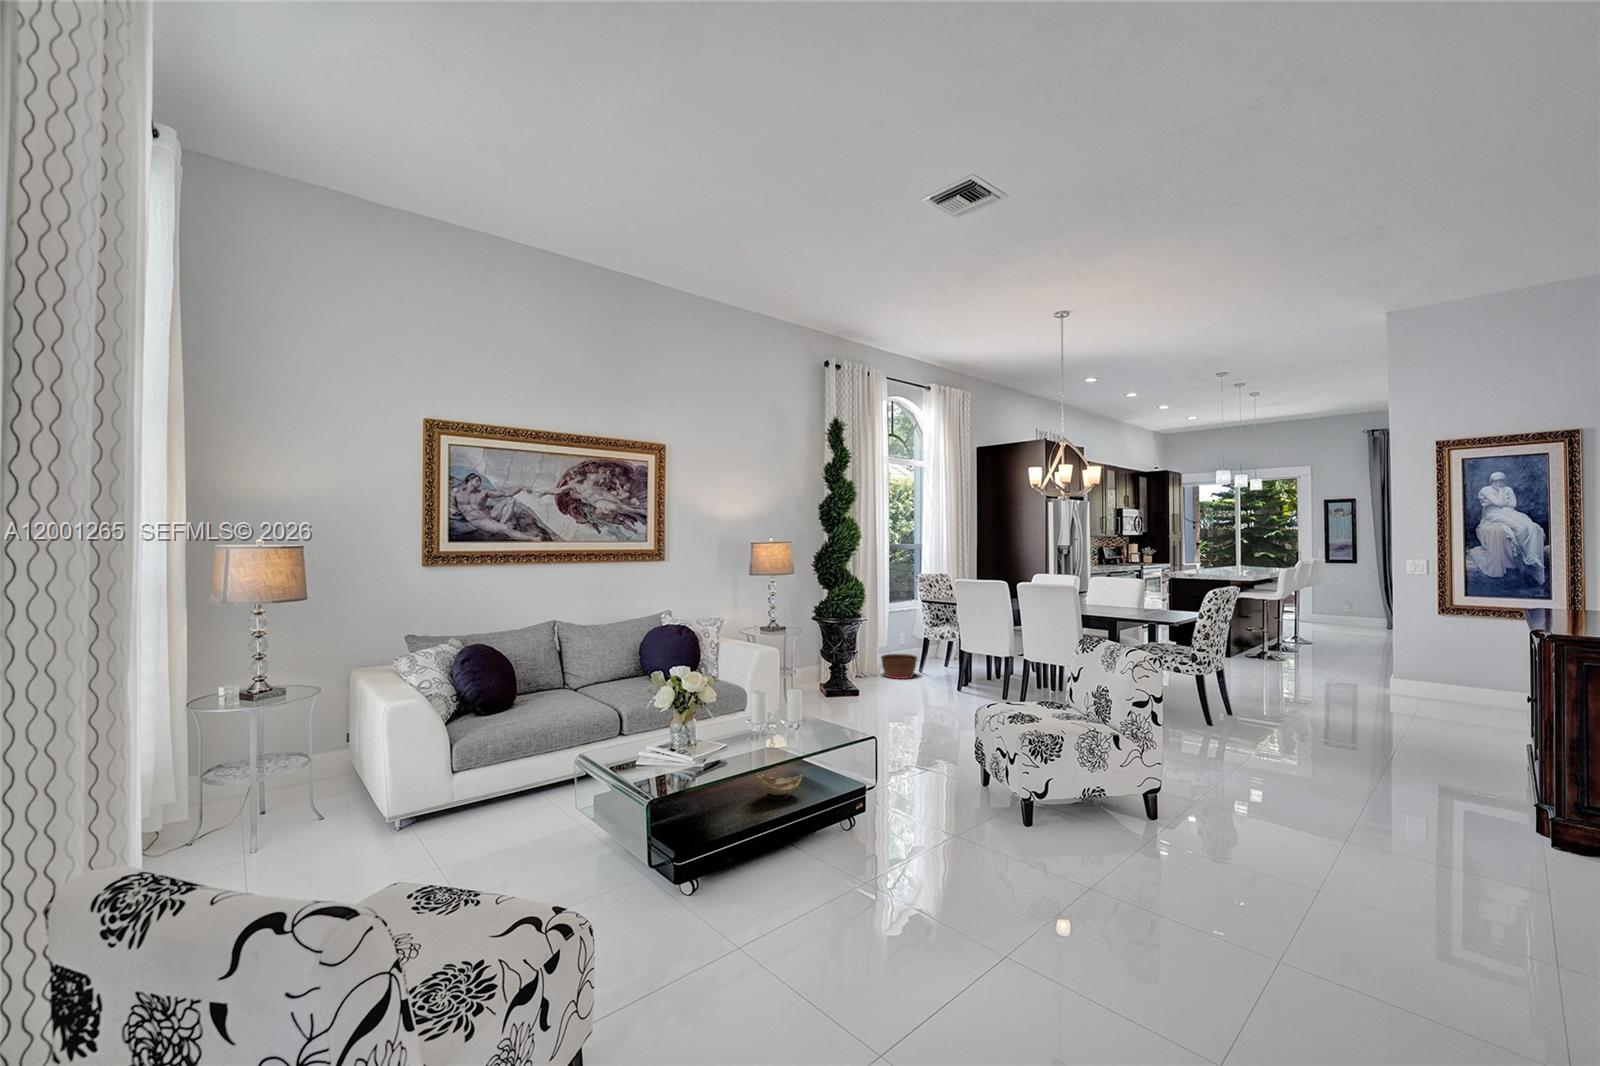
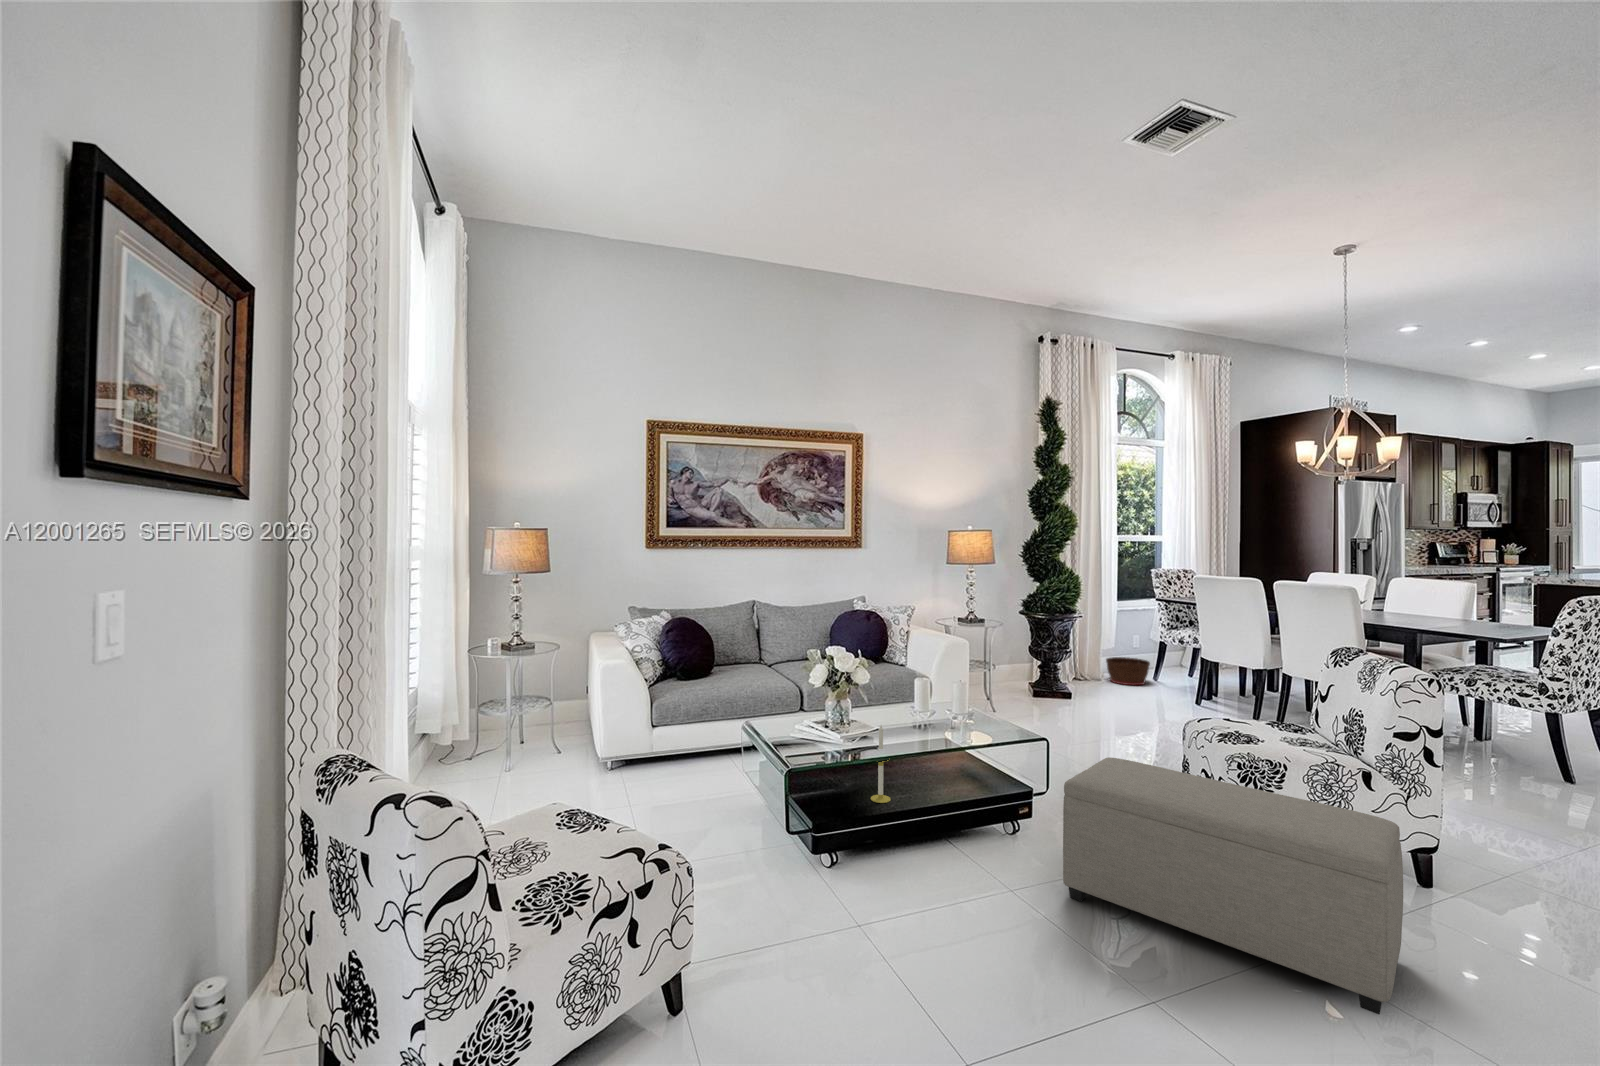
candle: none [720,742,740,821] -> present [871,725,891,803]
ottoman: none [910,749,1166,930] -> present [1063,757,1403,1014]
decorative bowl: present [754,774,802,800] -> none [909,752,961,790]

